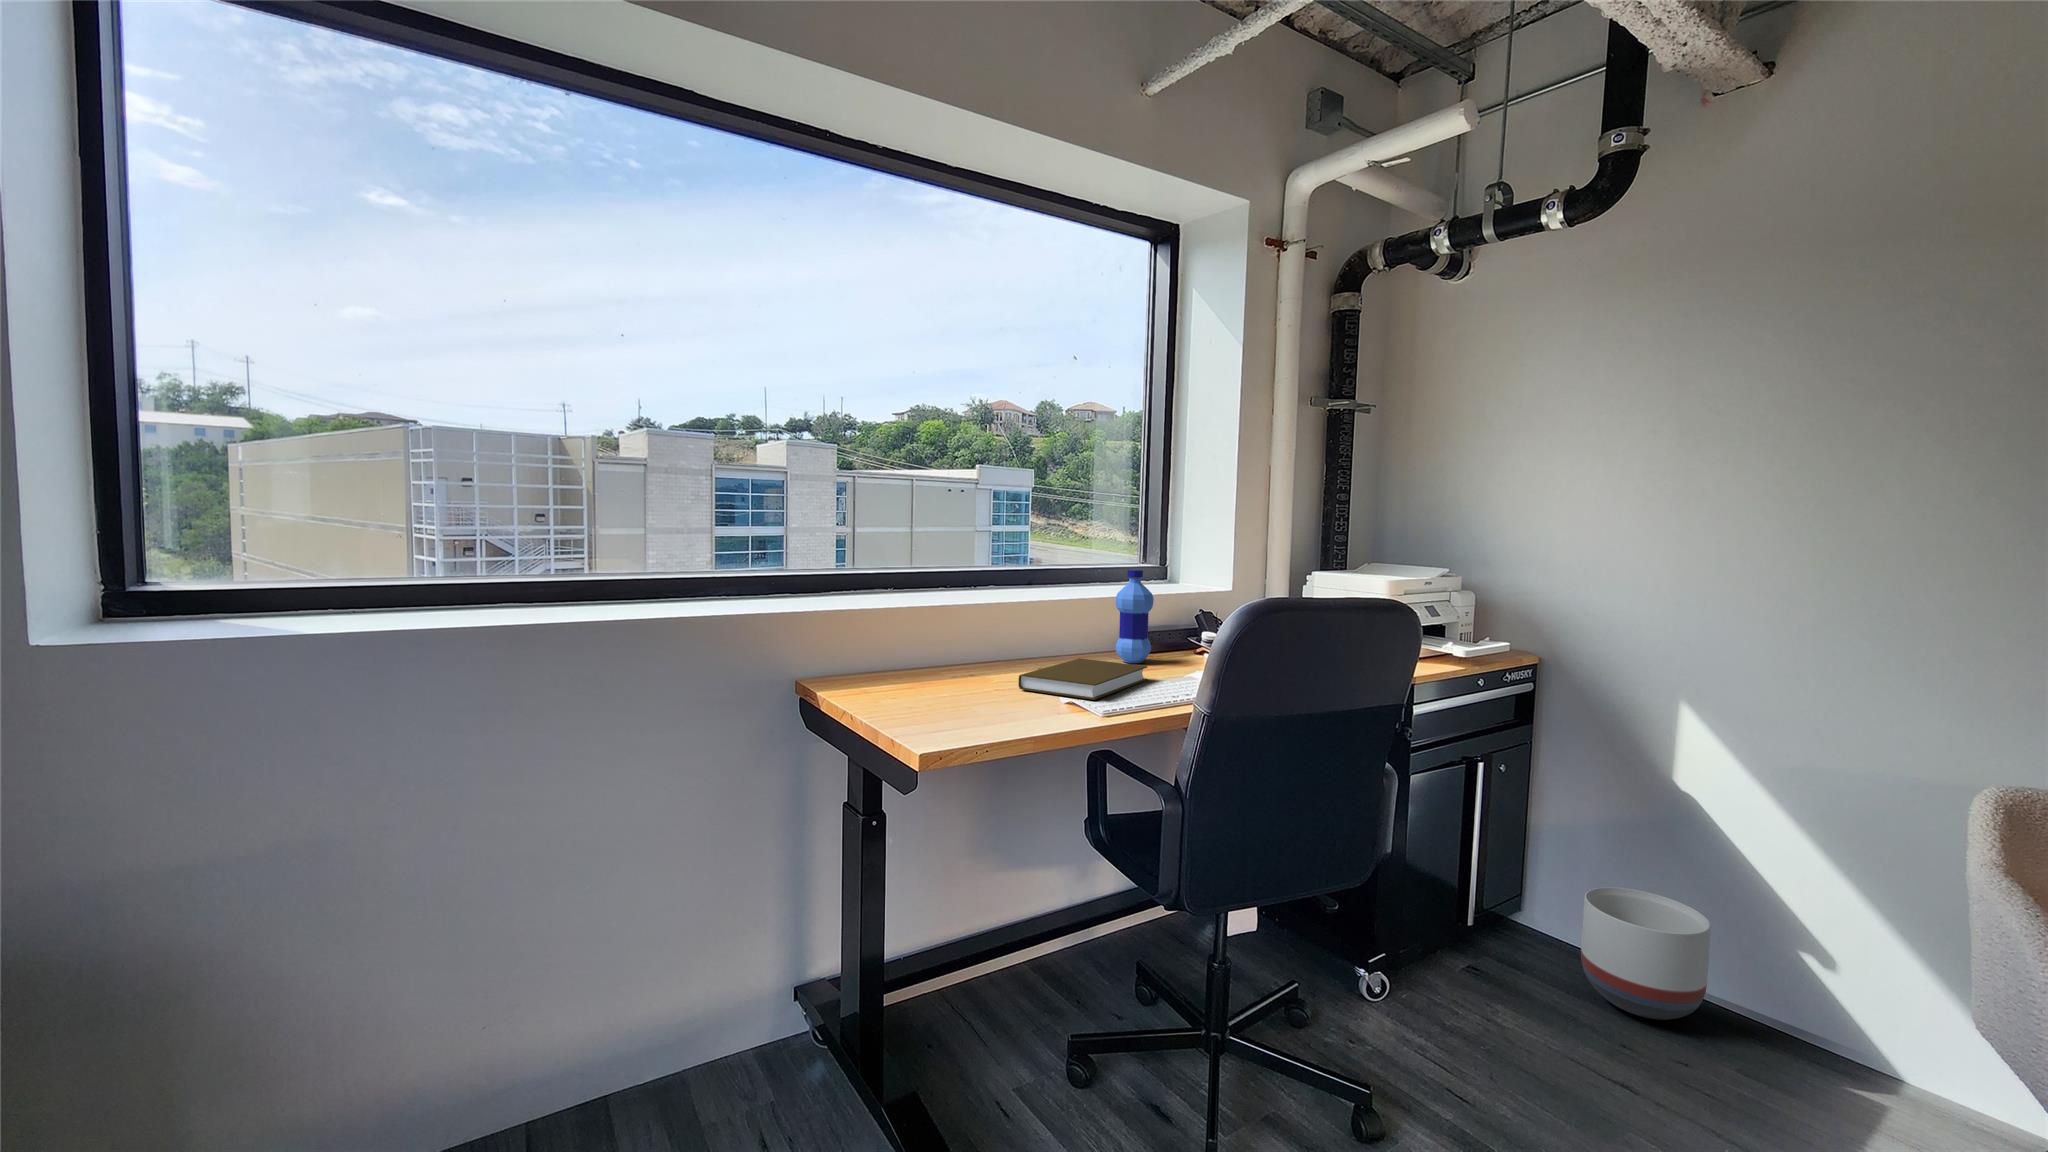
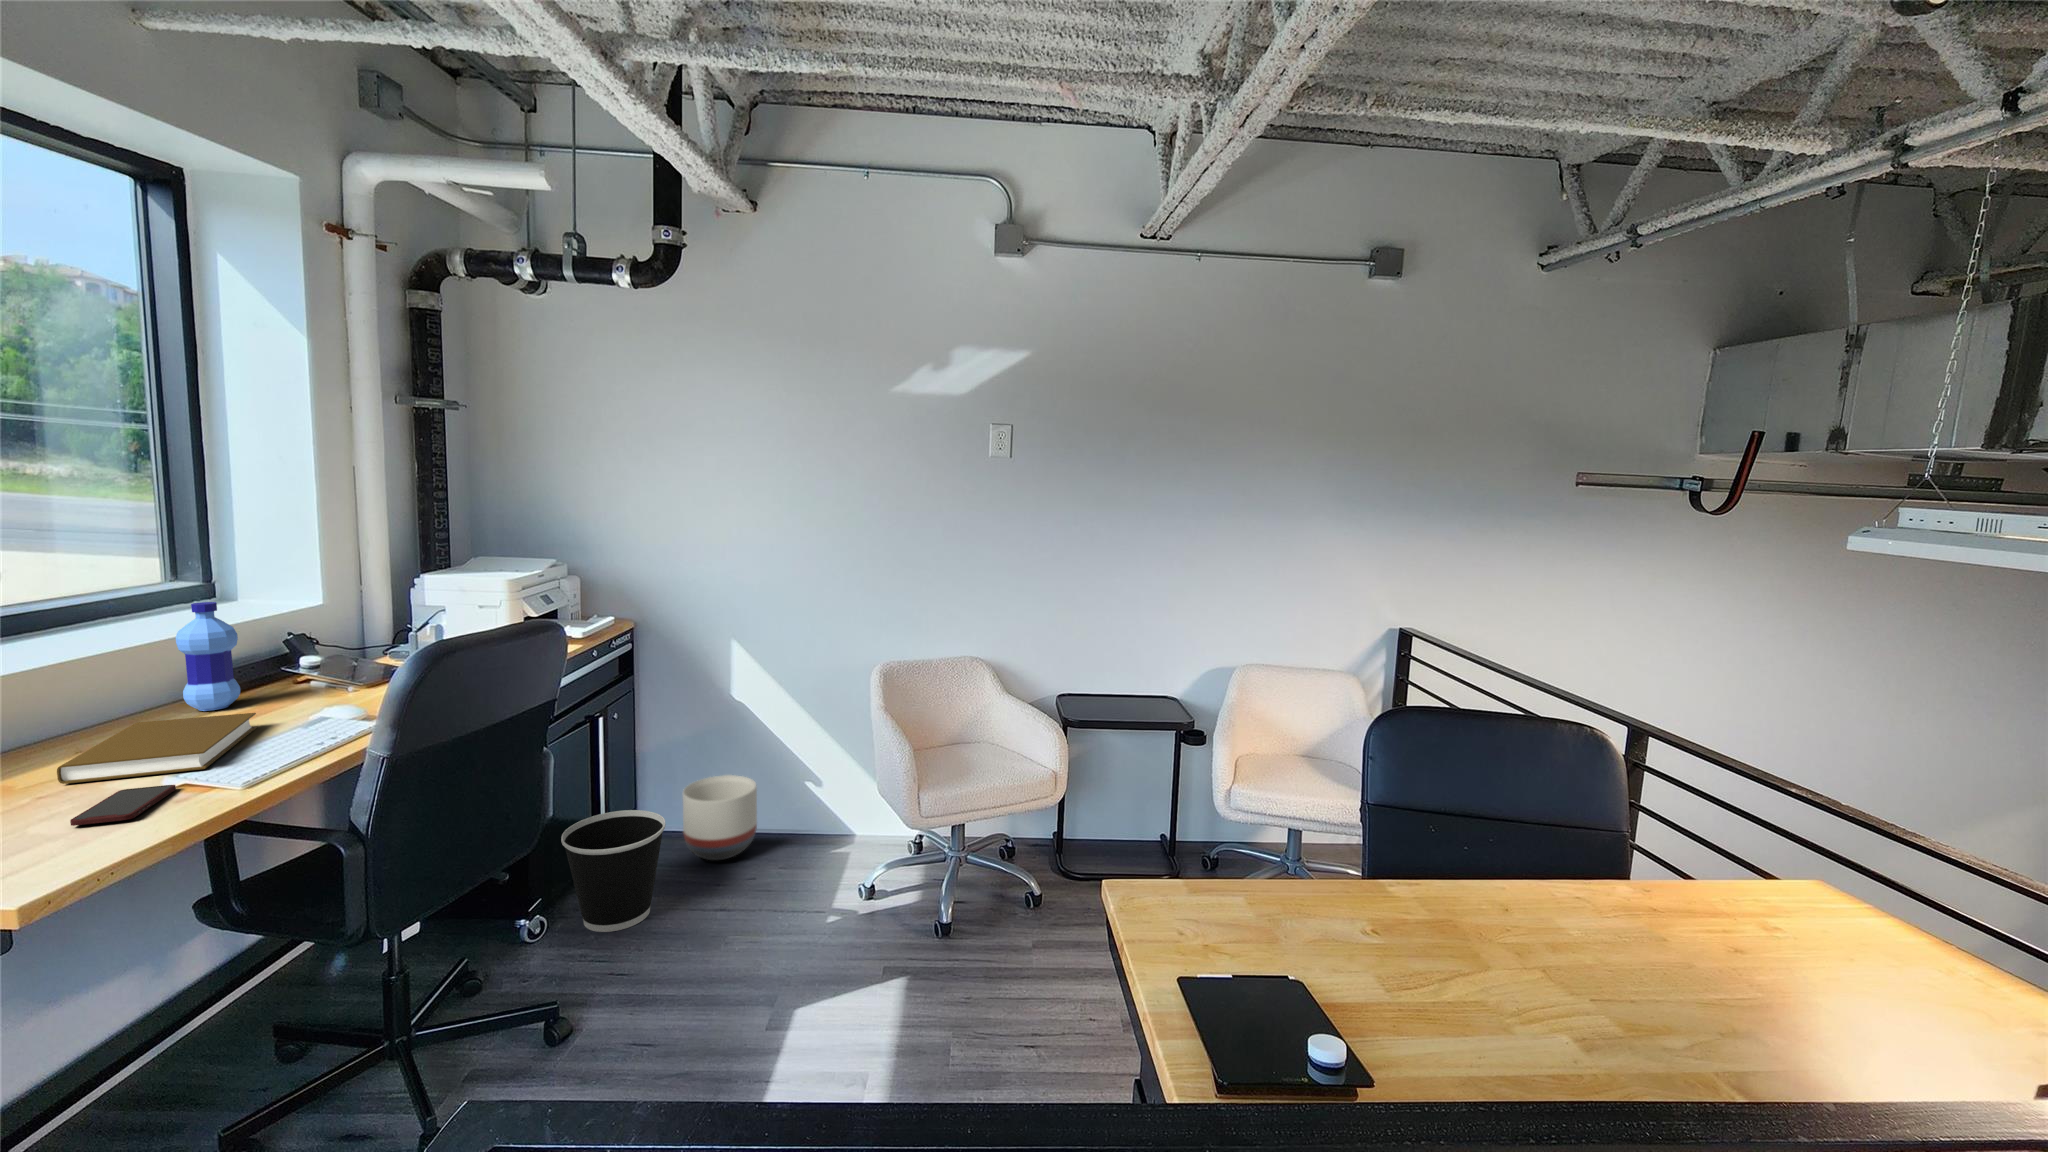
smartphone: none [1000,700,1069,721] -> present [70,785,176,826]
wastebasket: none [1413,880,1549,1044] -> present [561,810,666,932]

